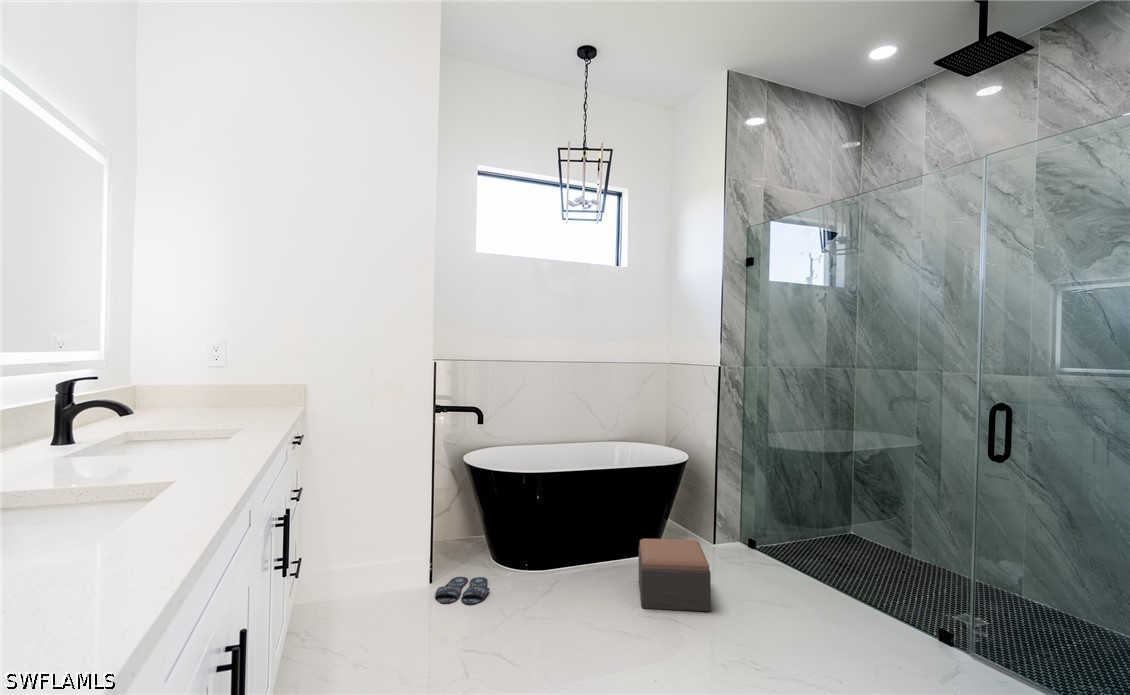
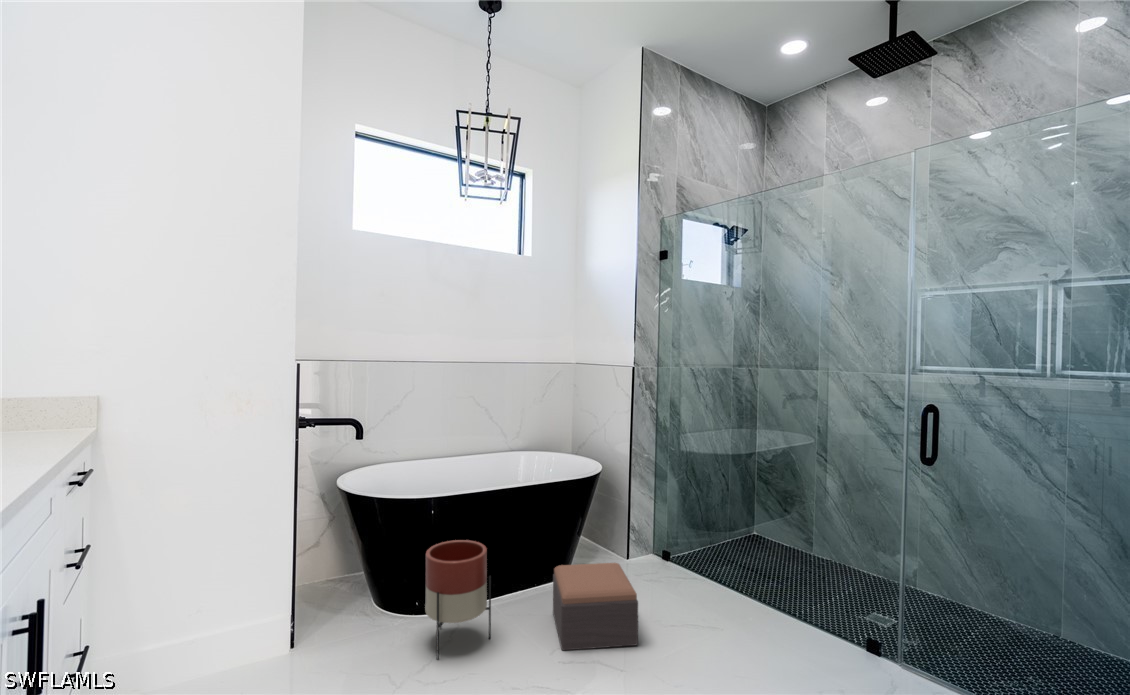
planter: none [529,510,583,604] -> present [425,540,491,660]
slippers: present [435,577,490,605] -> none [301,630,375,676]

